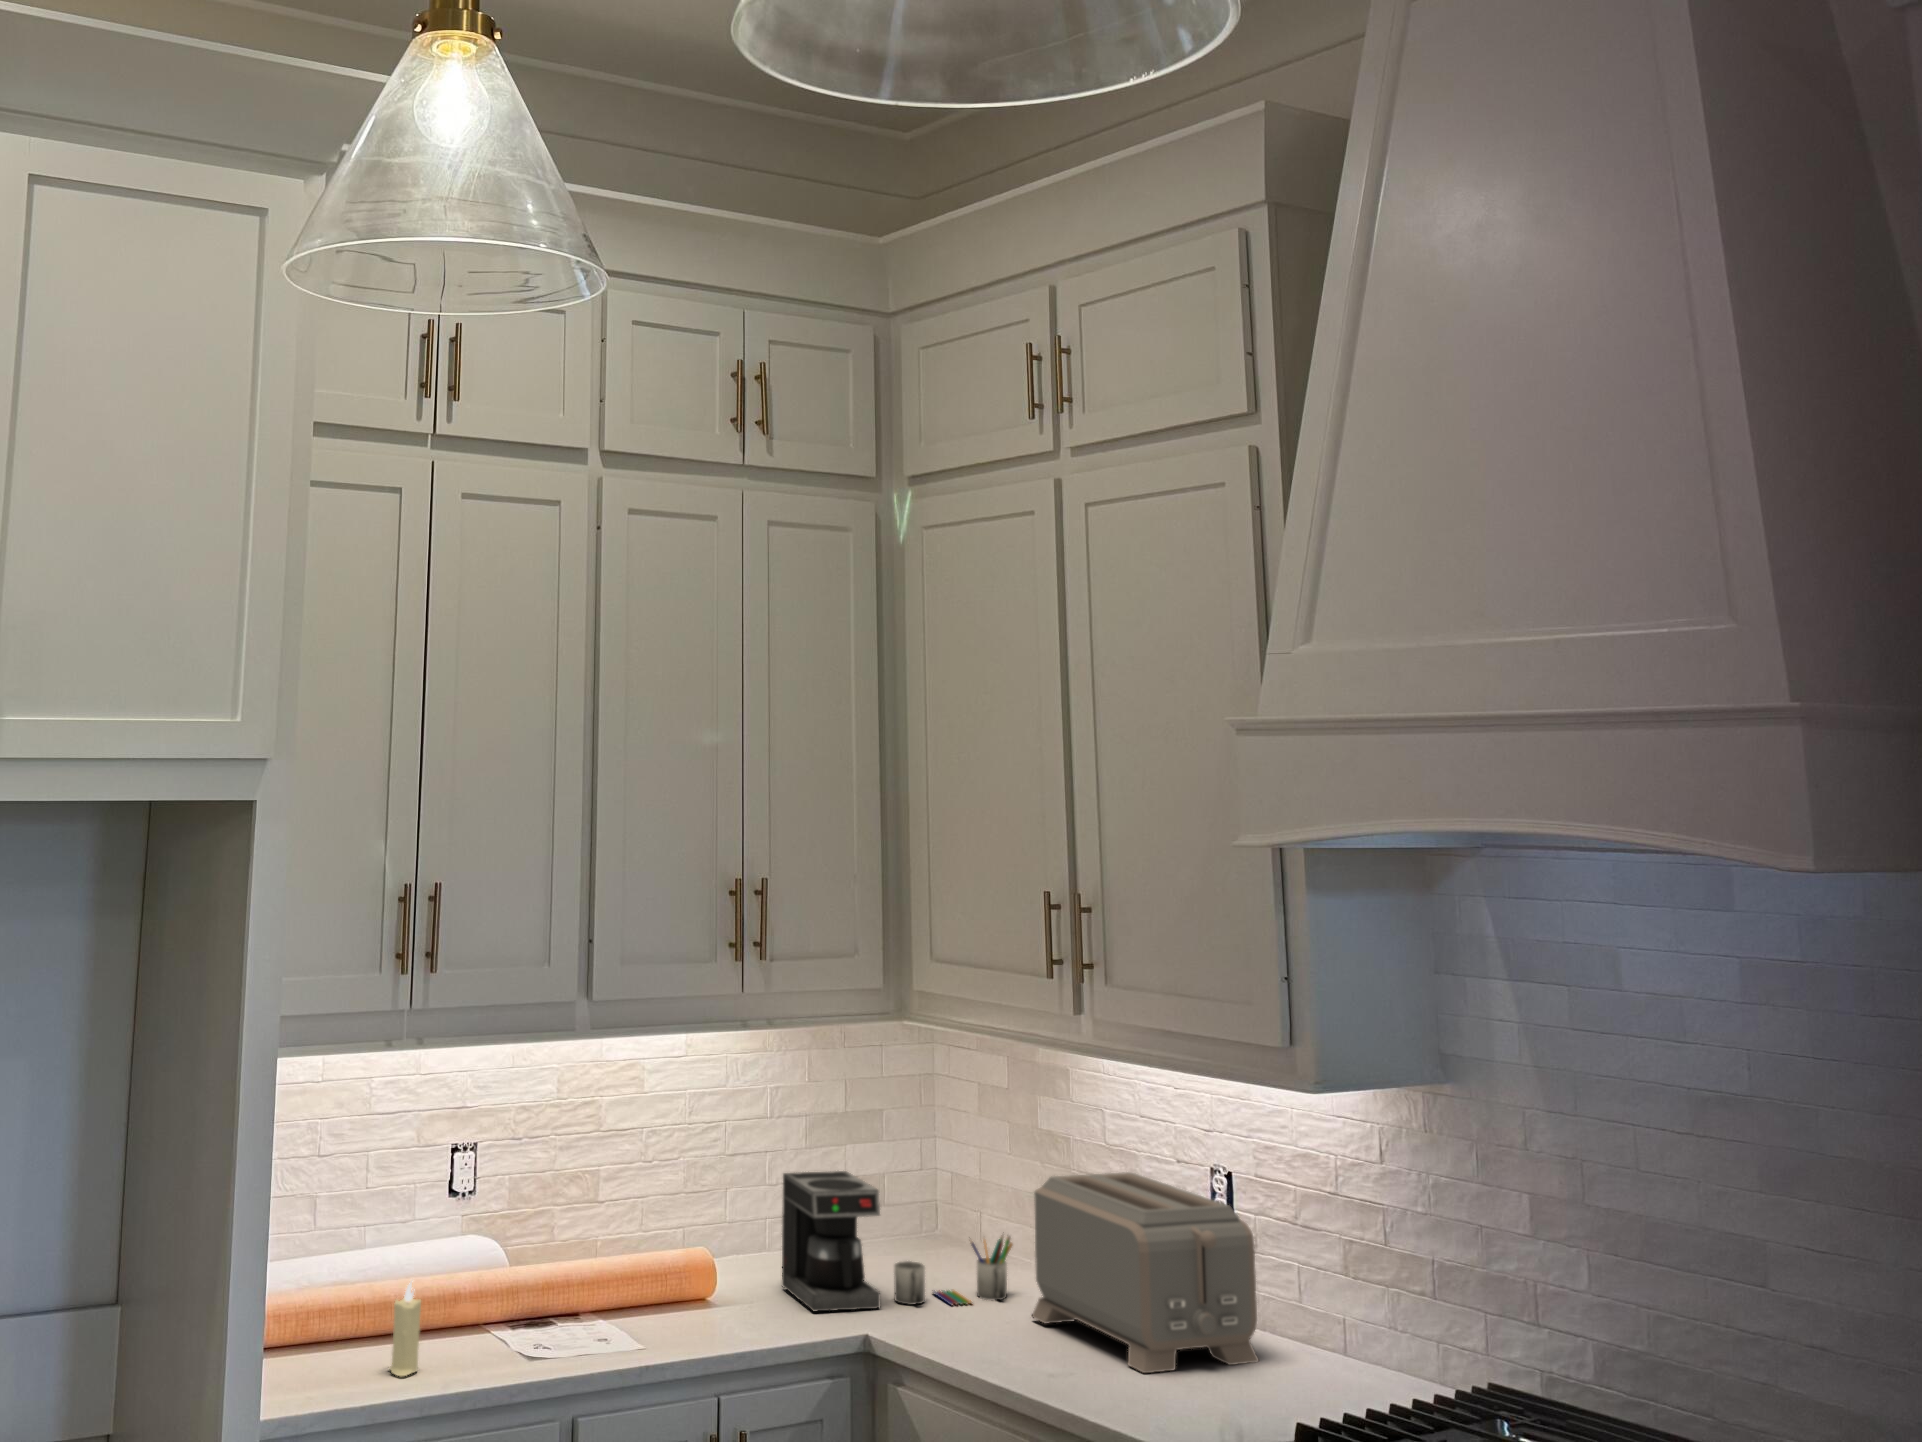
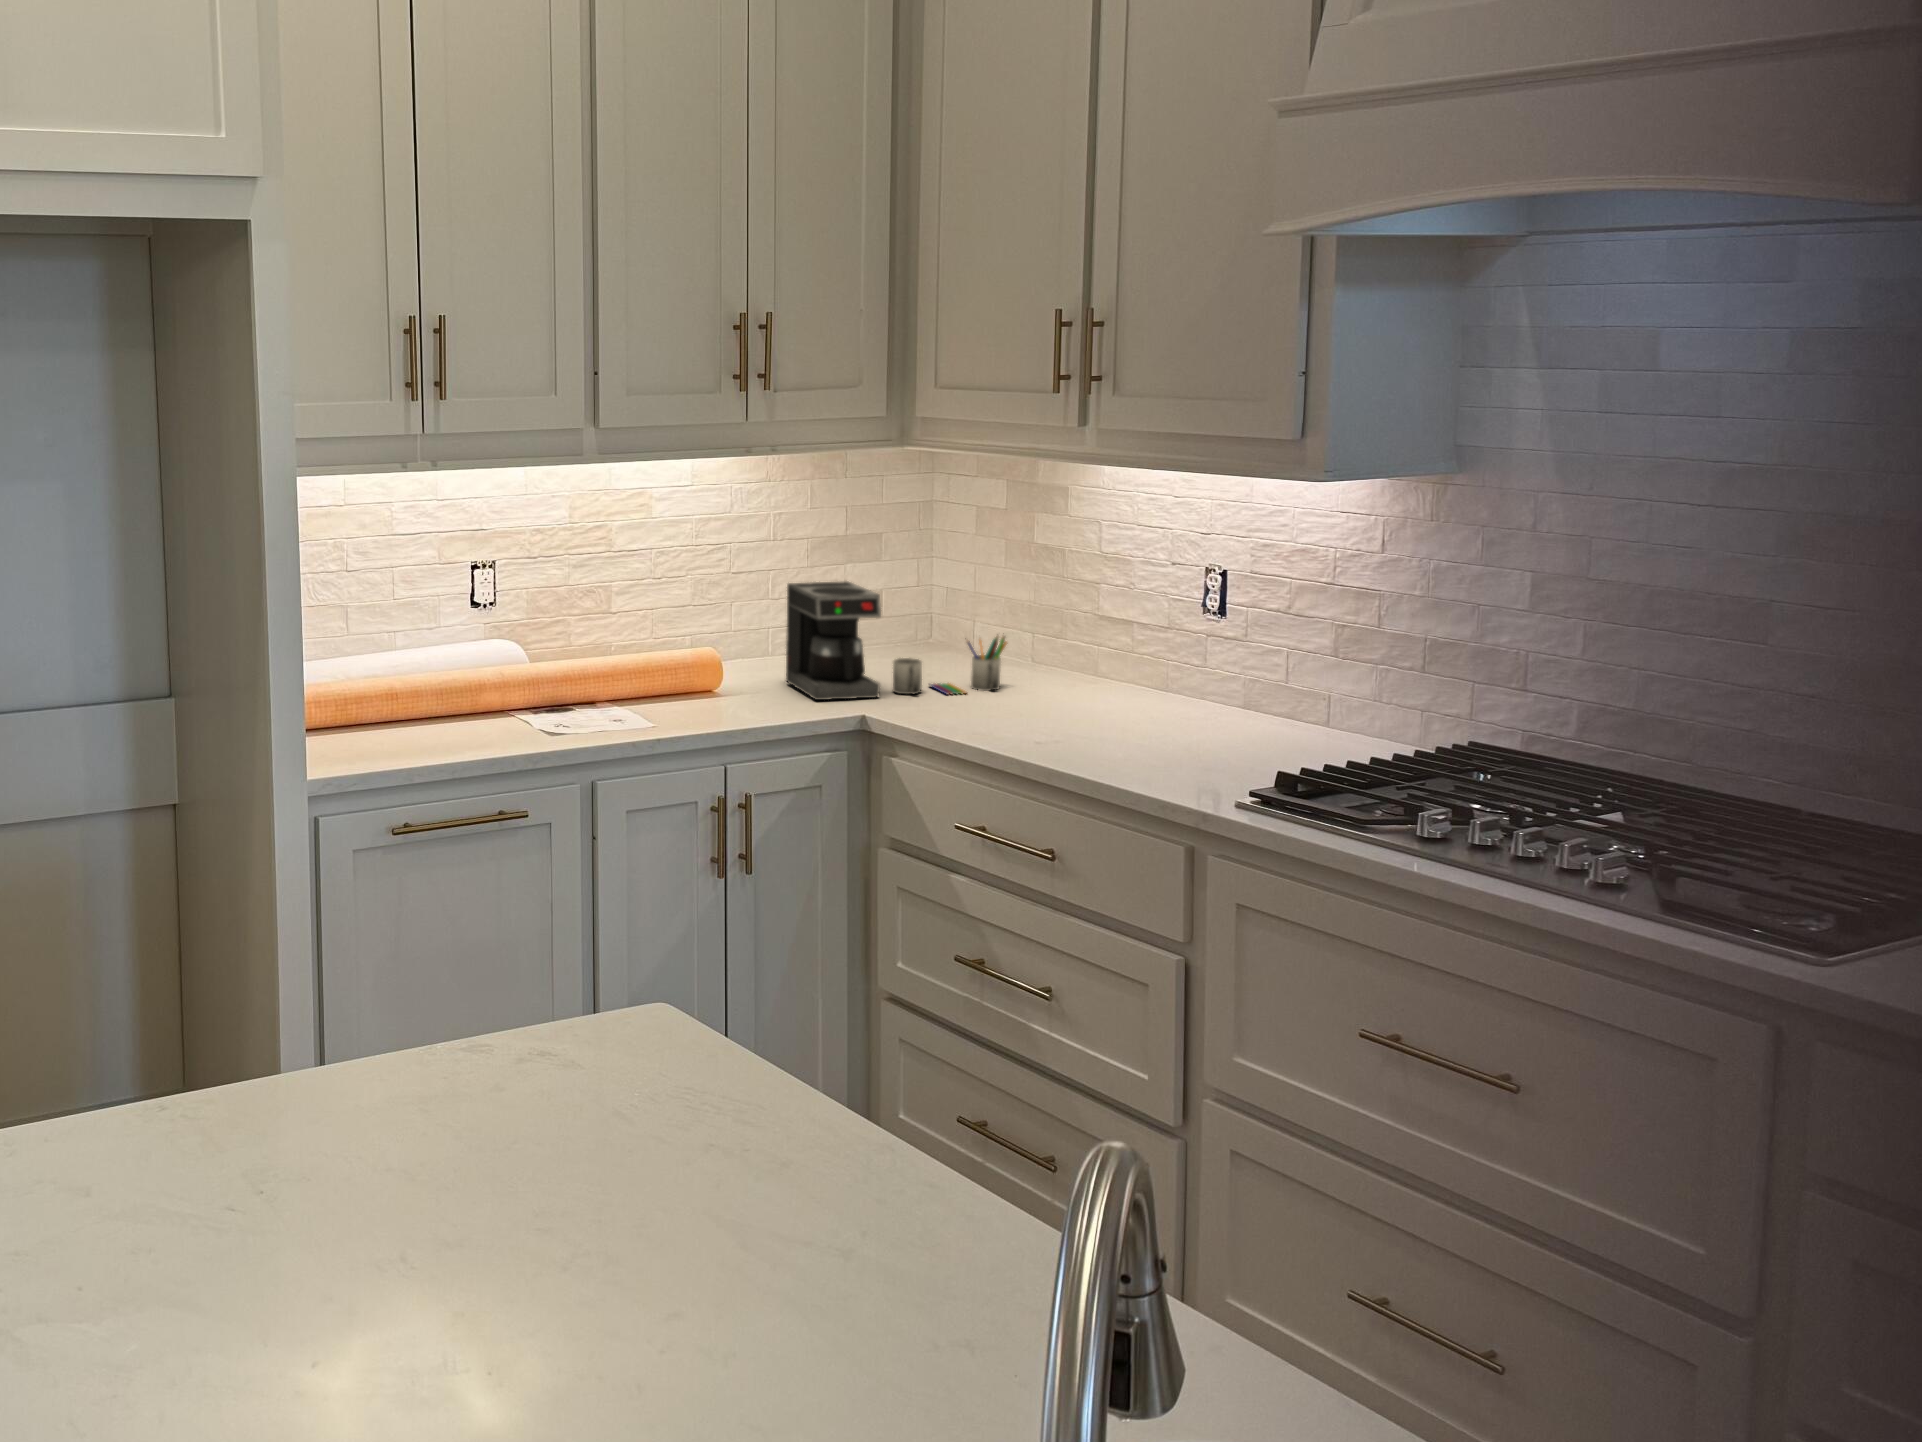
toaster: present [1032,1172,1259,1373] -> none [1023,575,1247,743]
candle: present [389,1282,421,1376] -> none [421,669,448,750]

